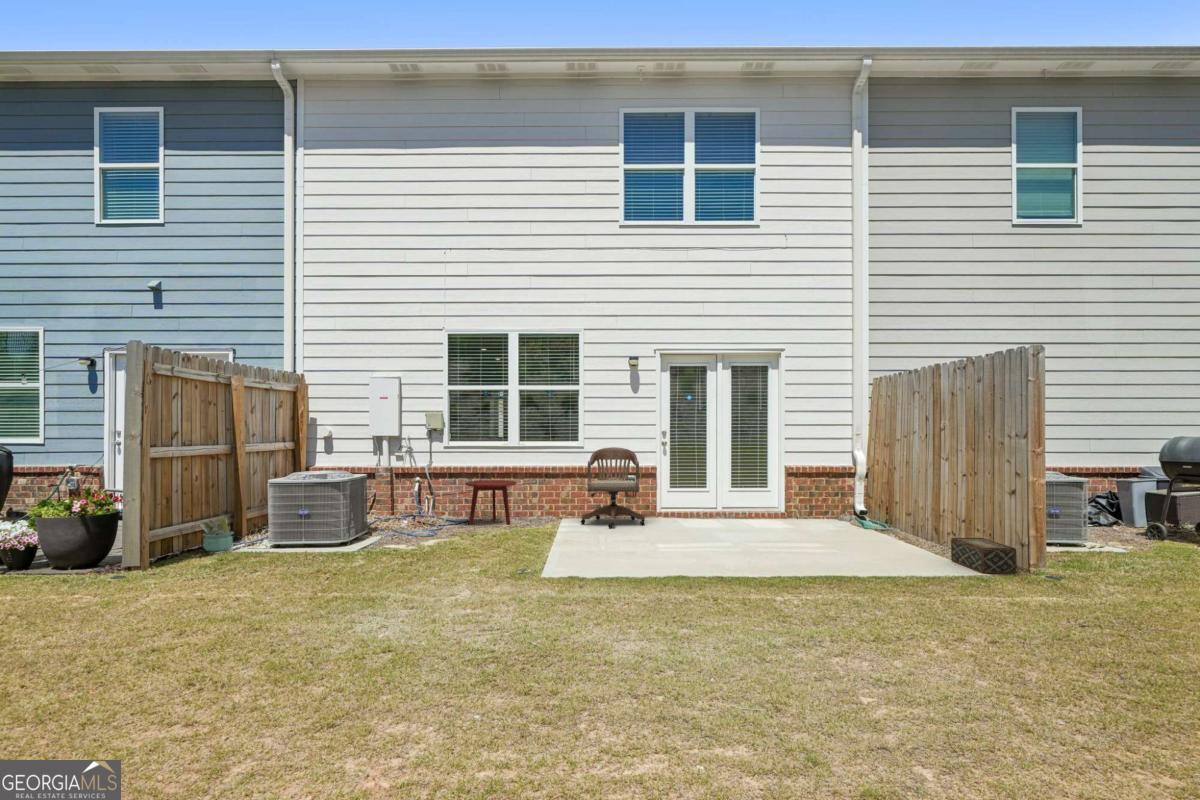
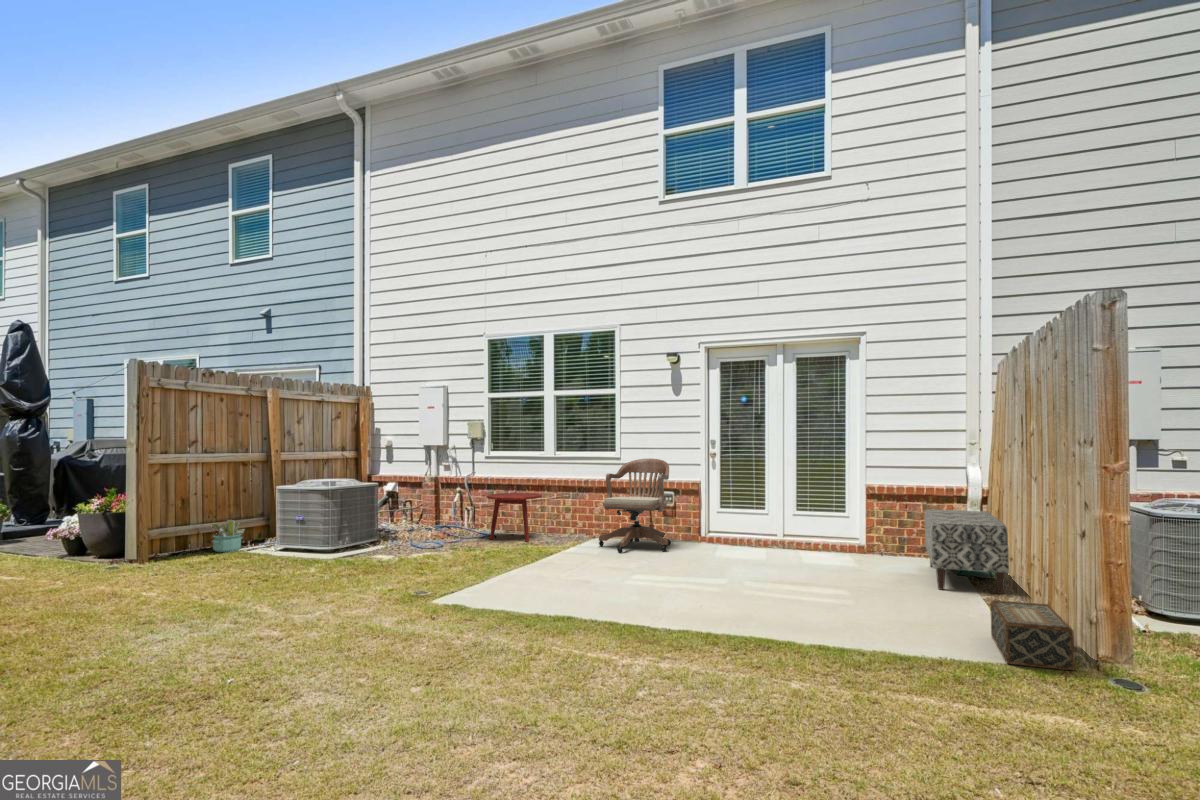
bench: none [839,483,918,538] -> present [924,509,1009,594]

